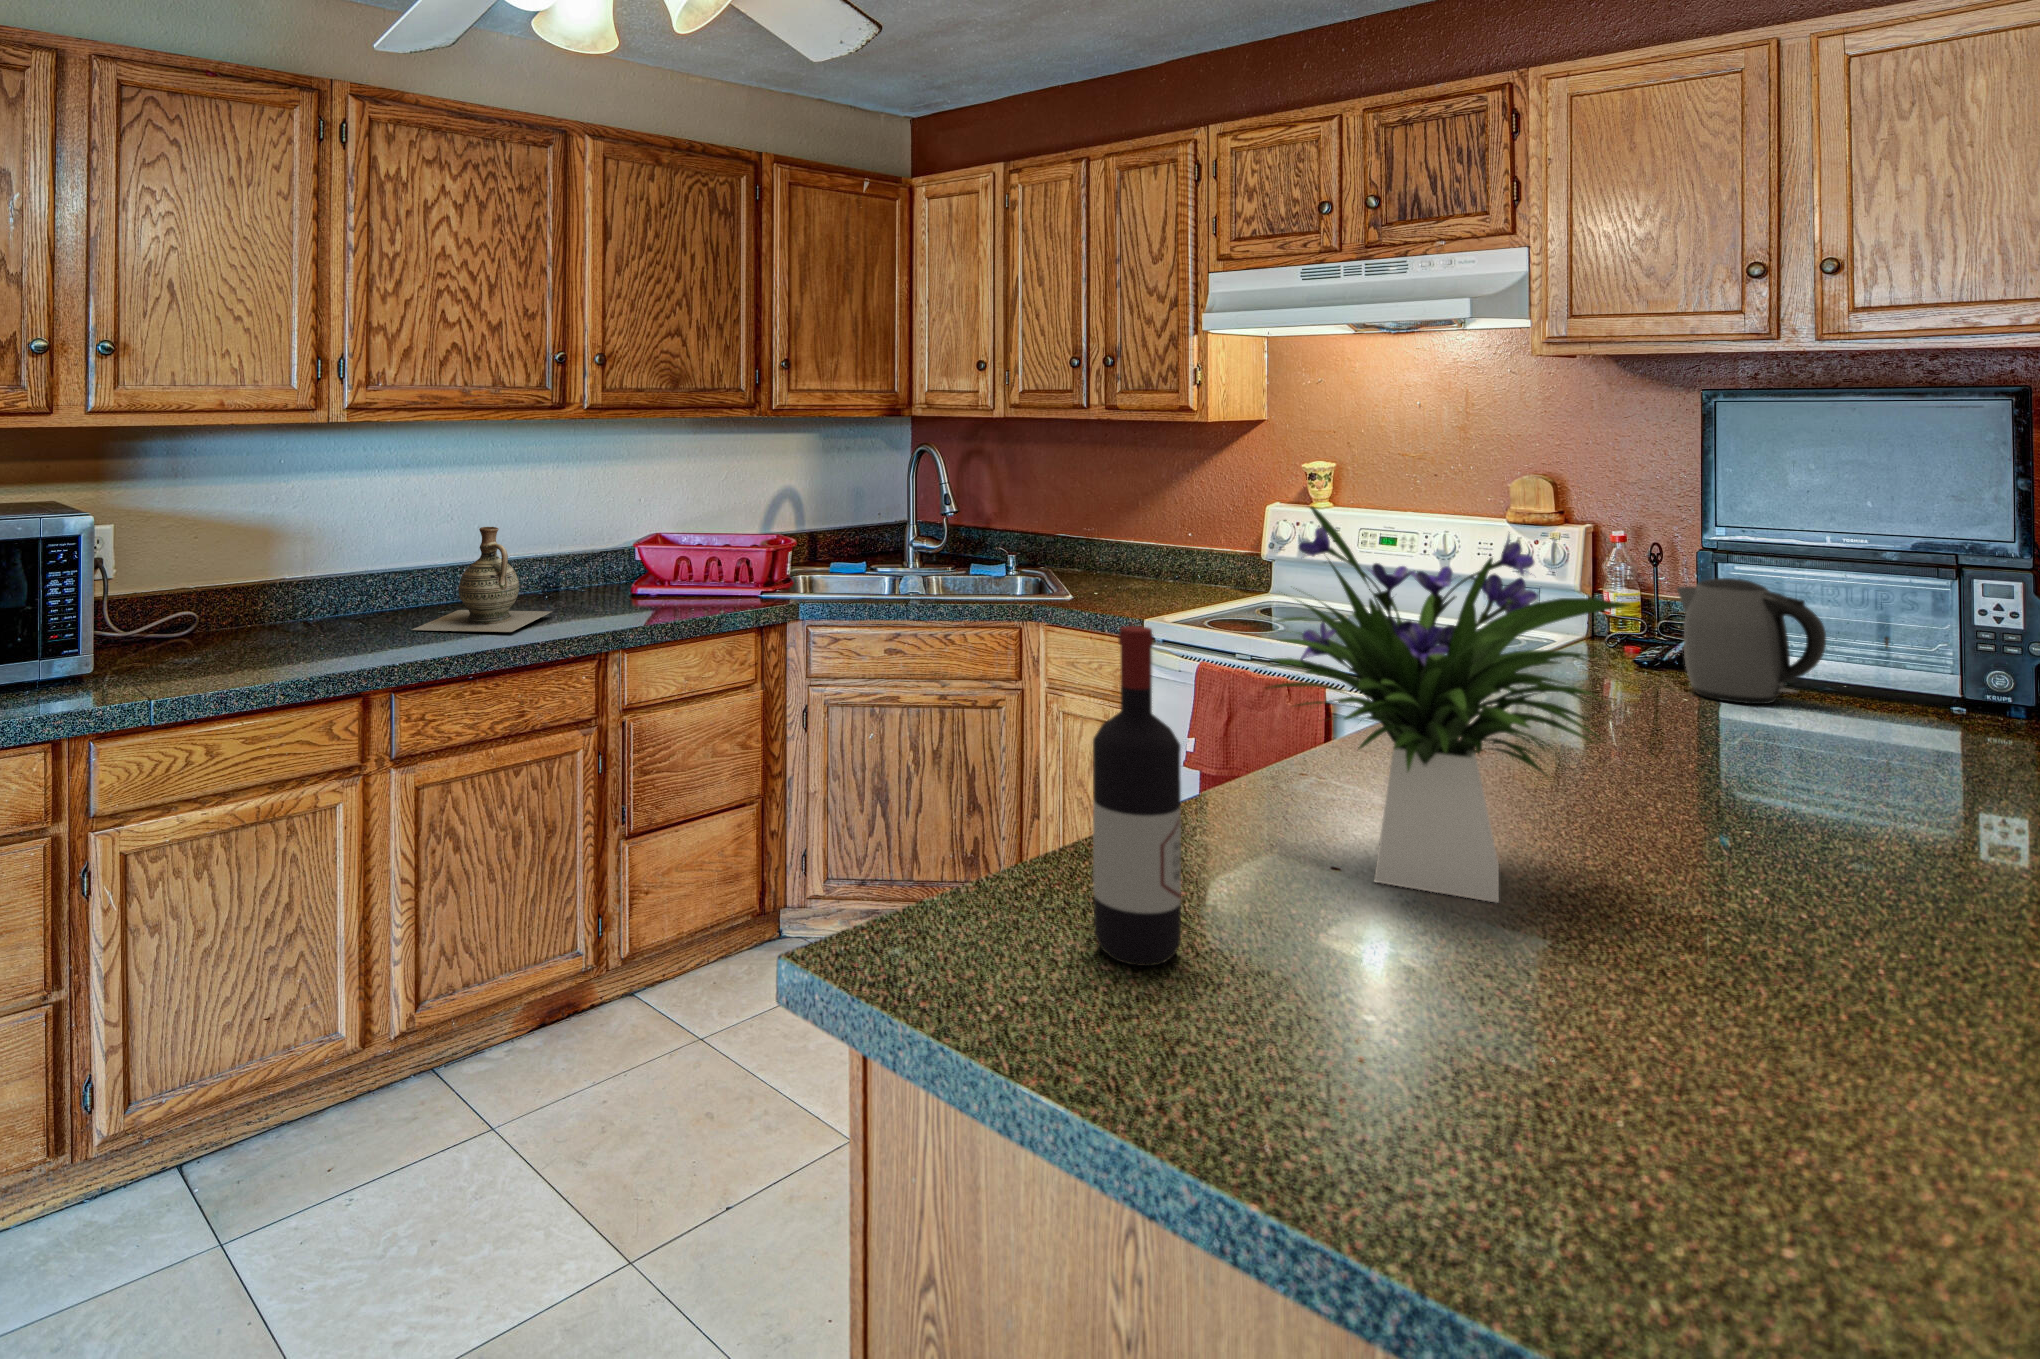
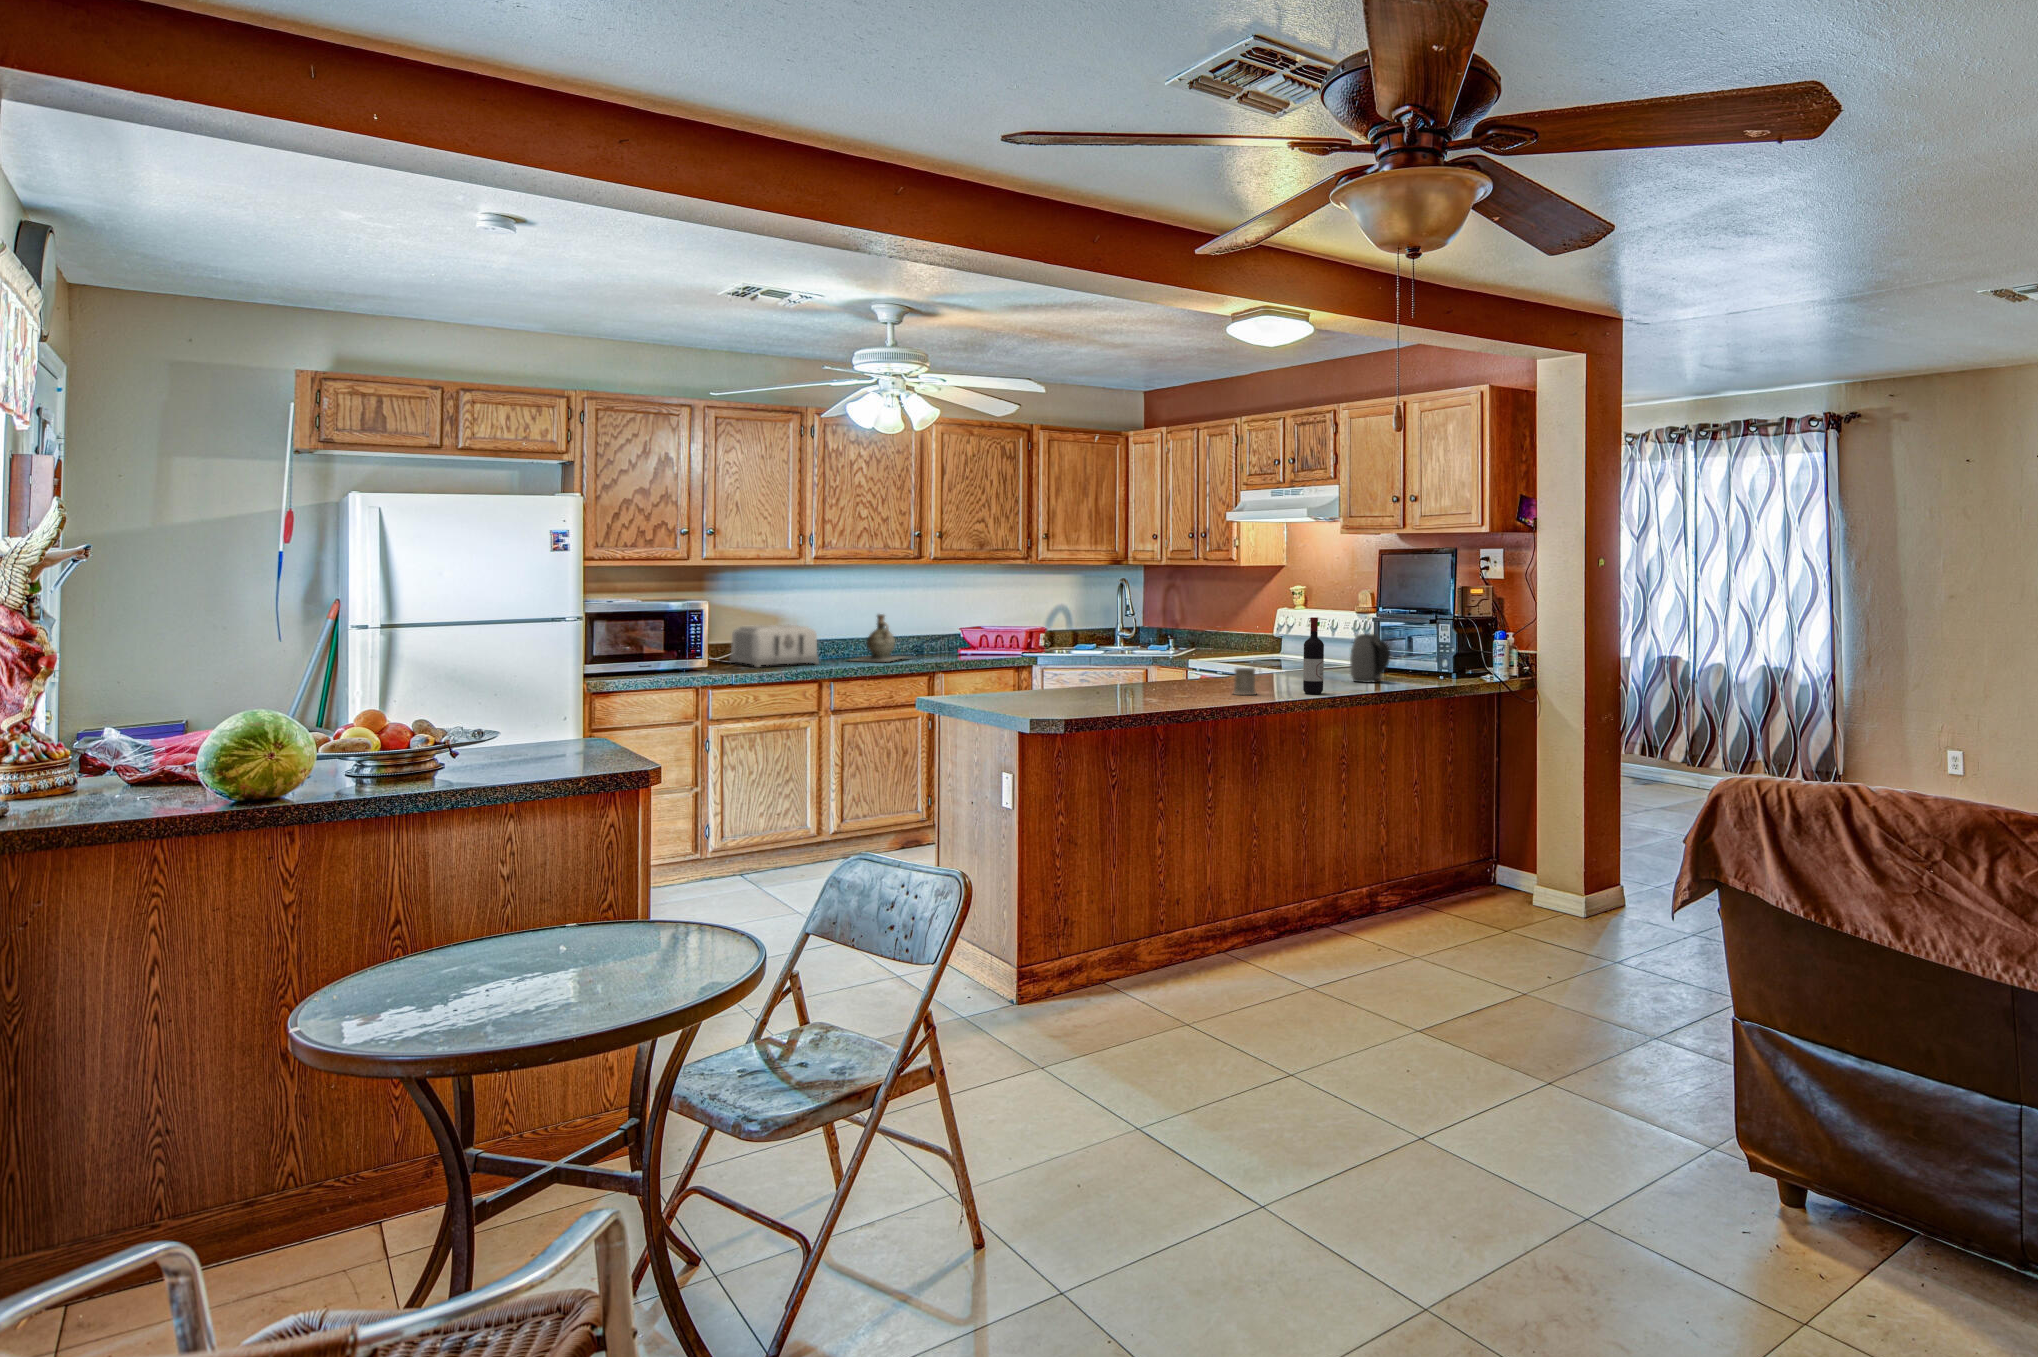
flower arrangement: present [1268,506,1628,903] -> none [1058,591,1164,700]
toaster: none [156,554,360,667] -> present [730,625,819,667]
wine bottle: present [1093,626,1181,966] -> present [1303,617,1324,694]
mug: none [1672,722,1811,823] -> present [1233,668,1259,695]

